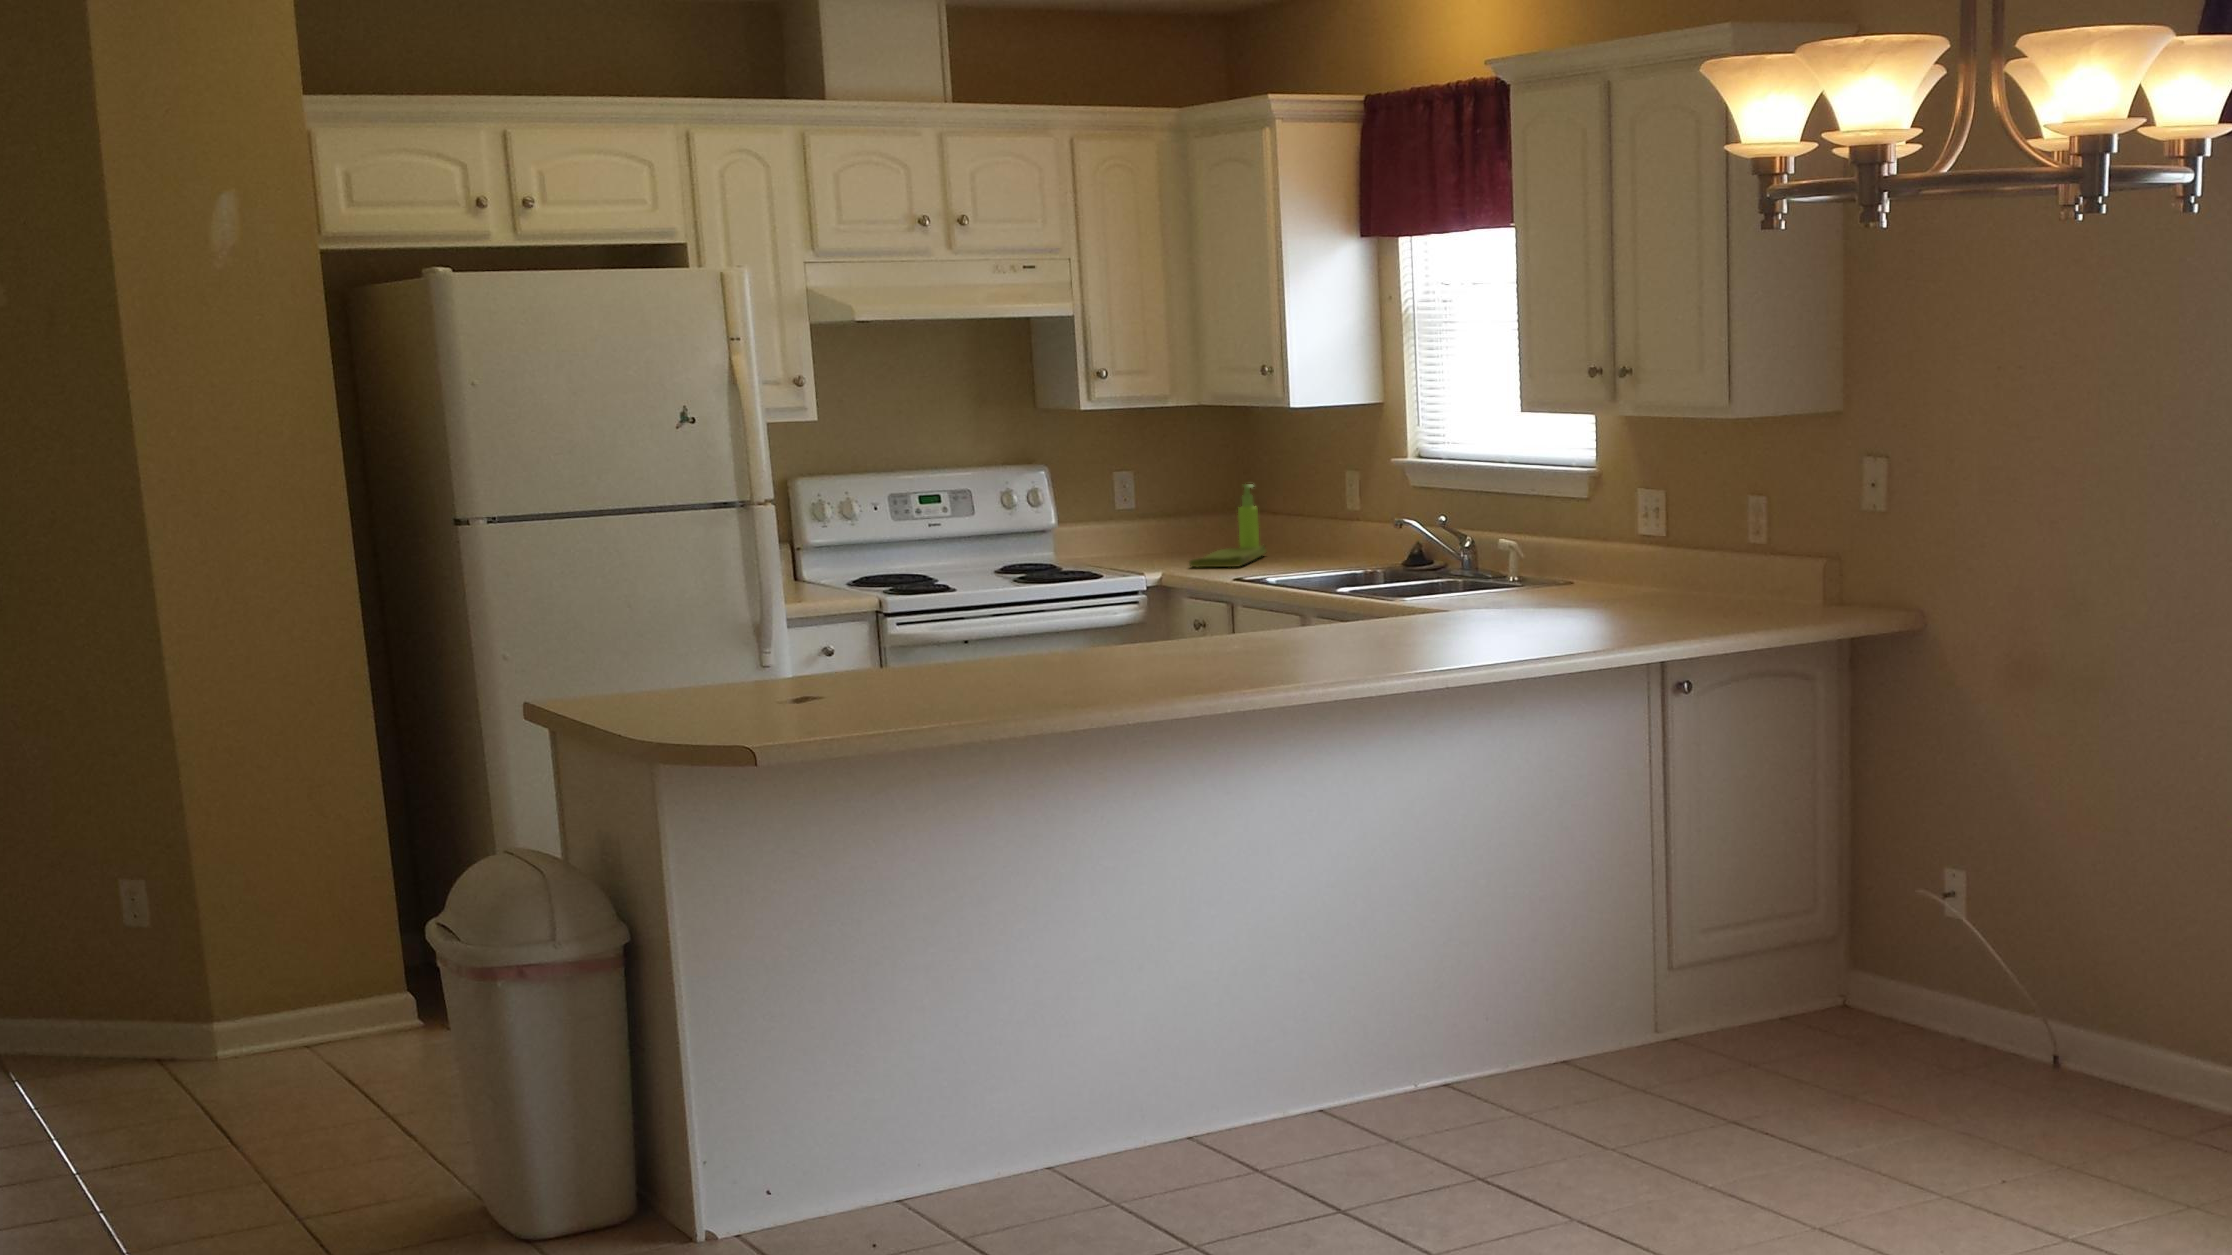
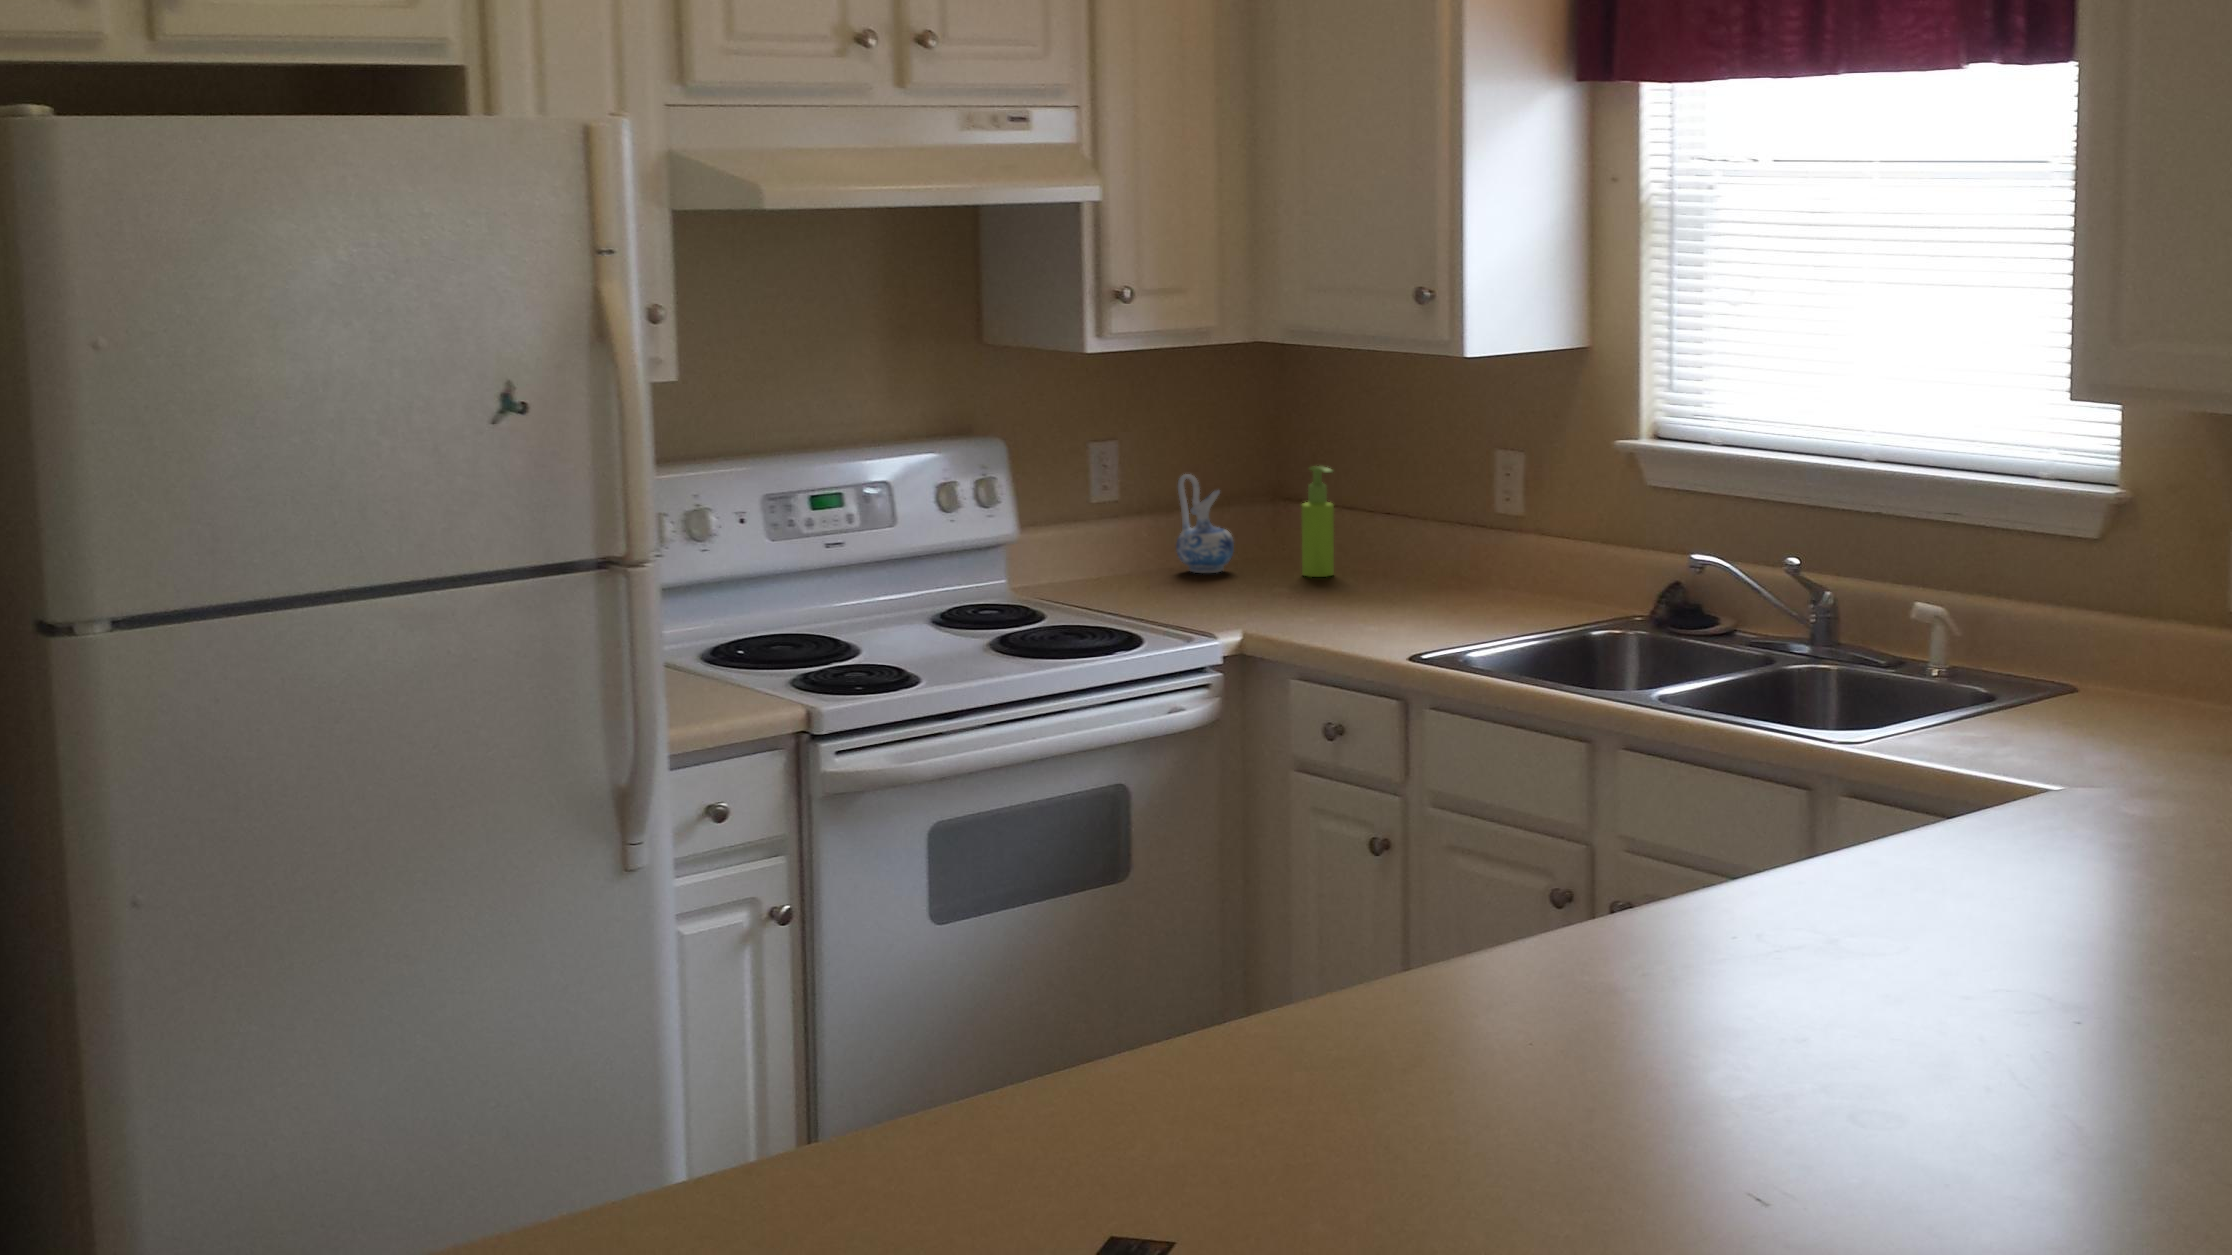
ceramic pitcher: none [1167,491,1203,552] -> present [1176,474,1234,573]
dish towel: present [1189,545,1266,567] -> none [1278,567,1371,619]

